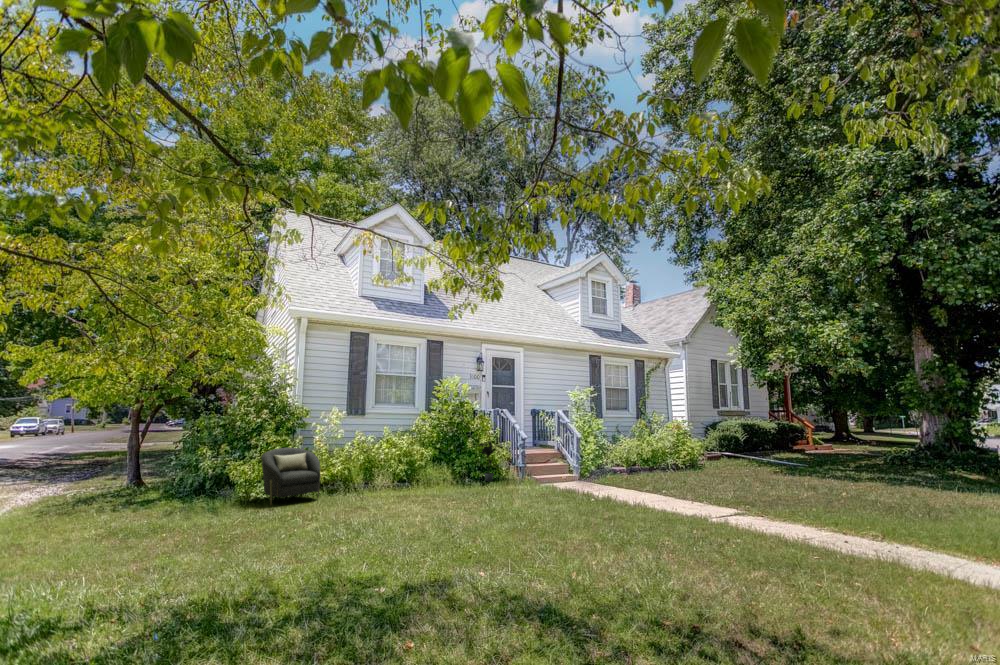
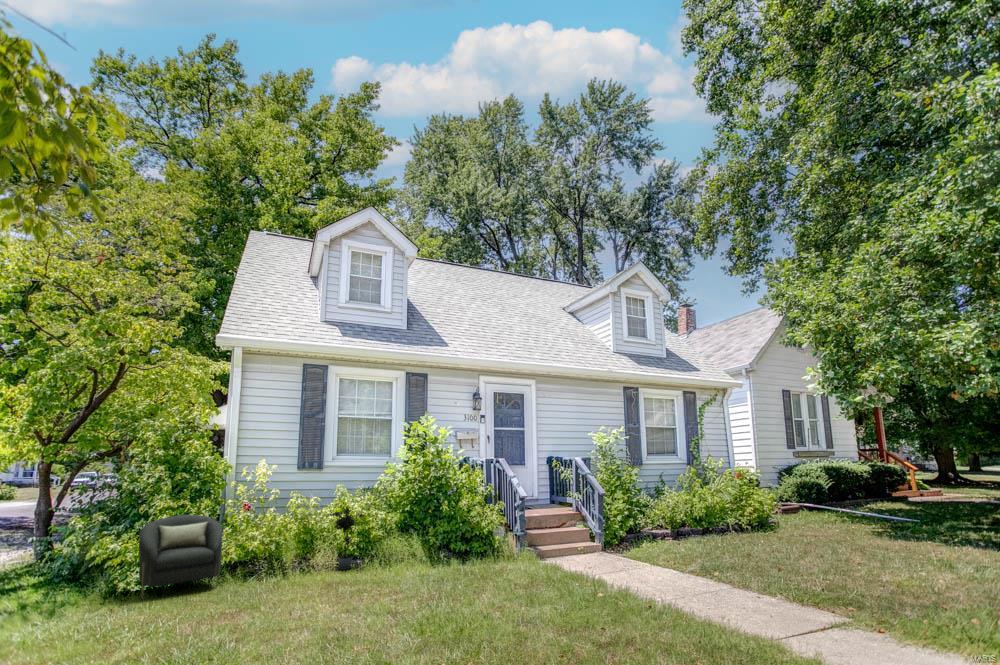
potted plant: present [476,441,501,481] -> present [327,508,365,570]

